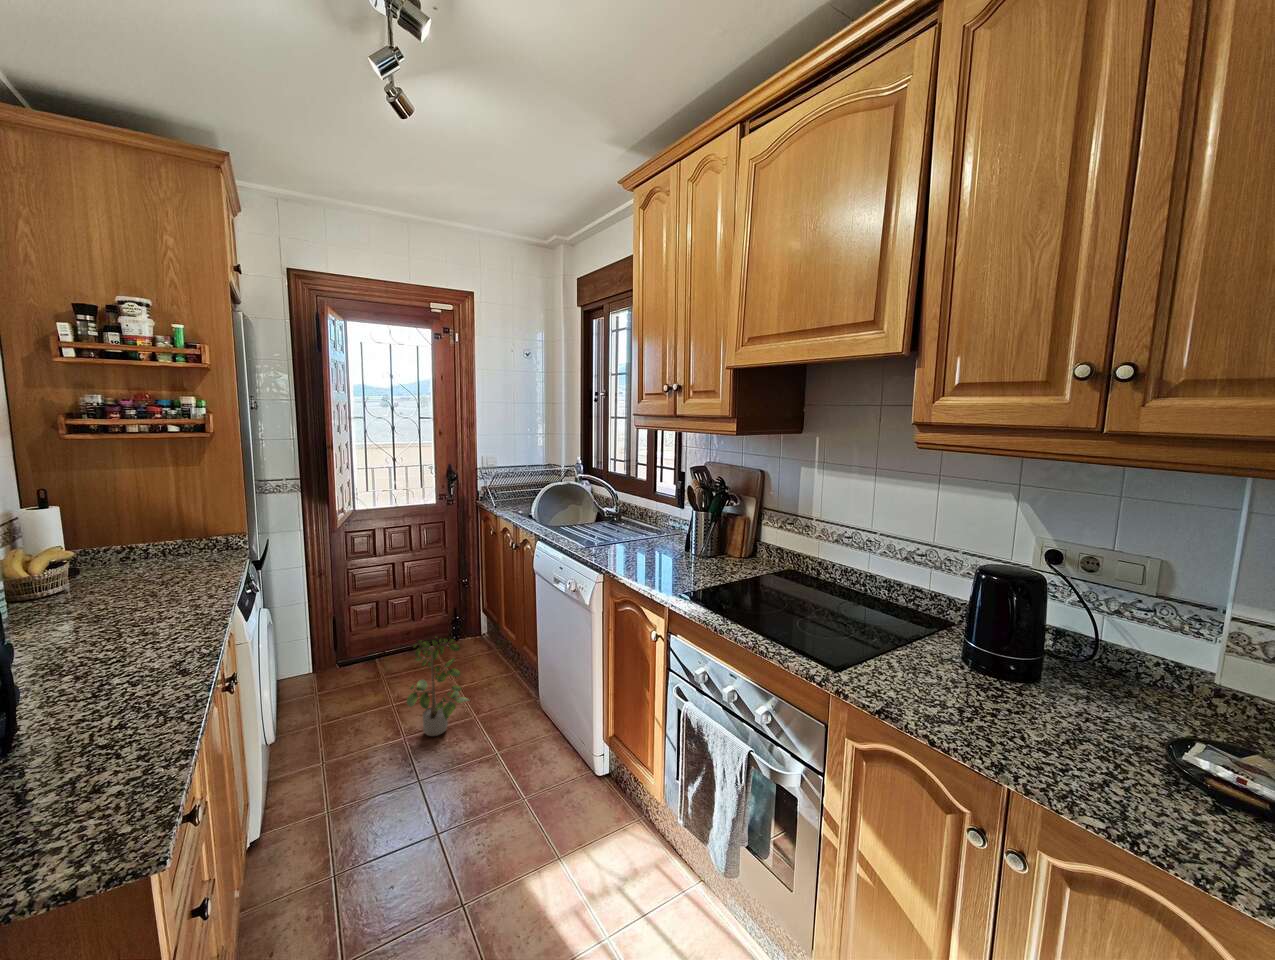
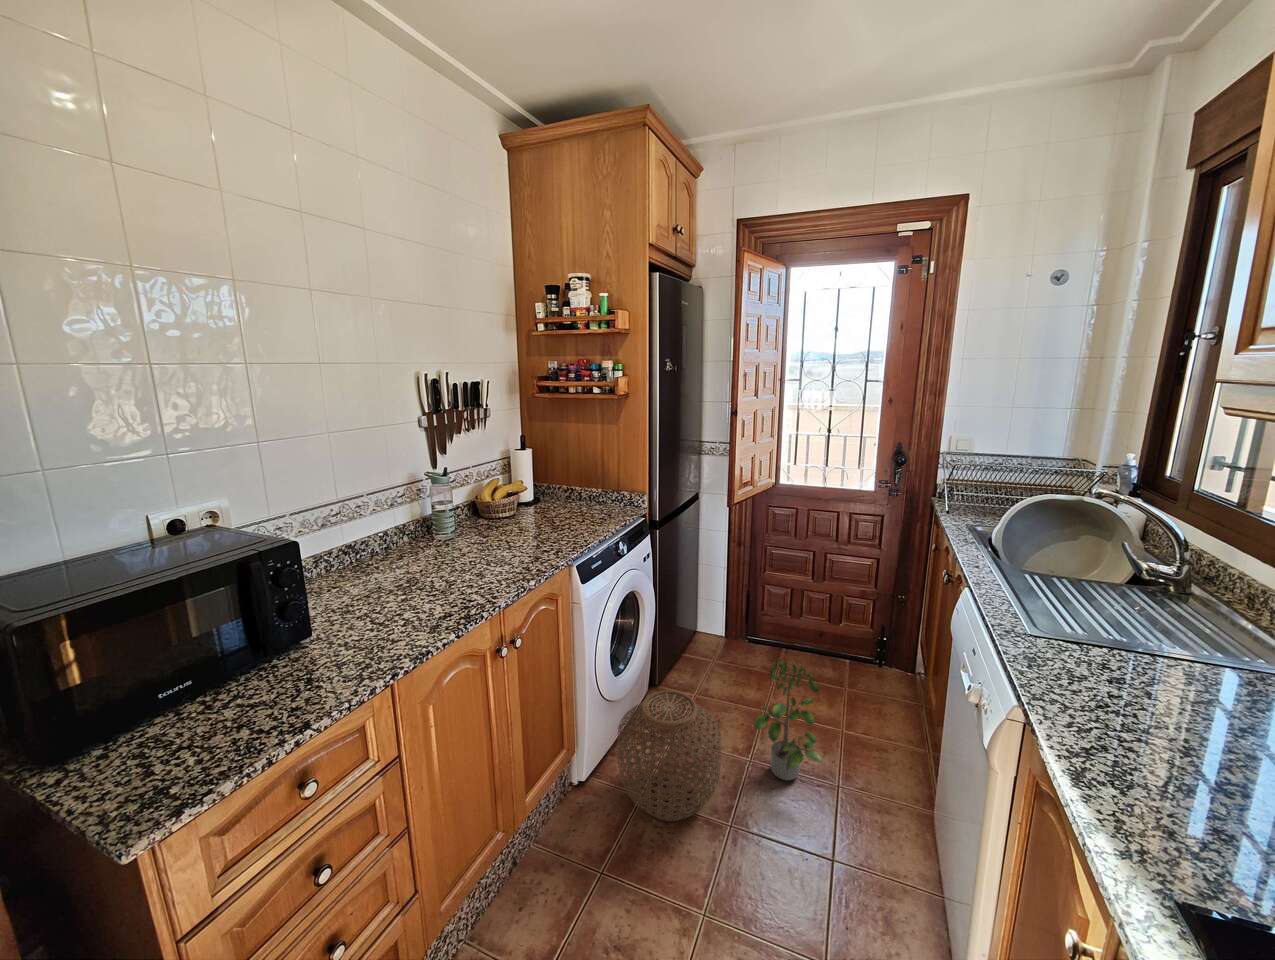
woven basket: none [296,698,404,819] -> present [618,690,721,821]

